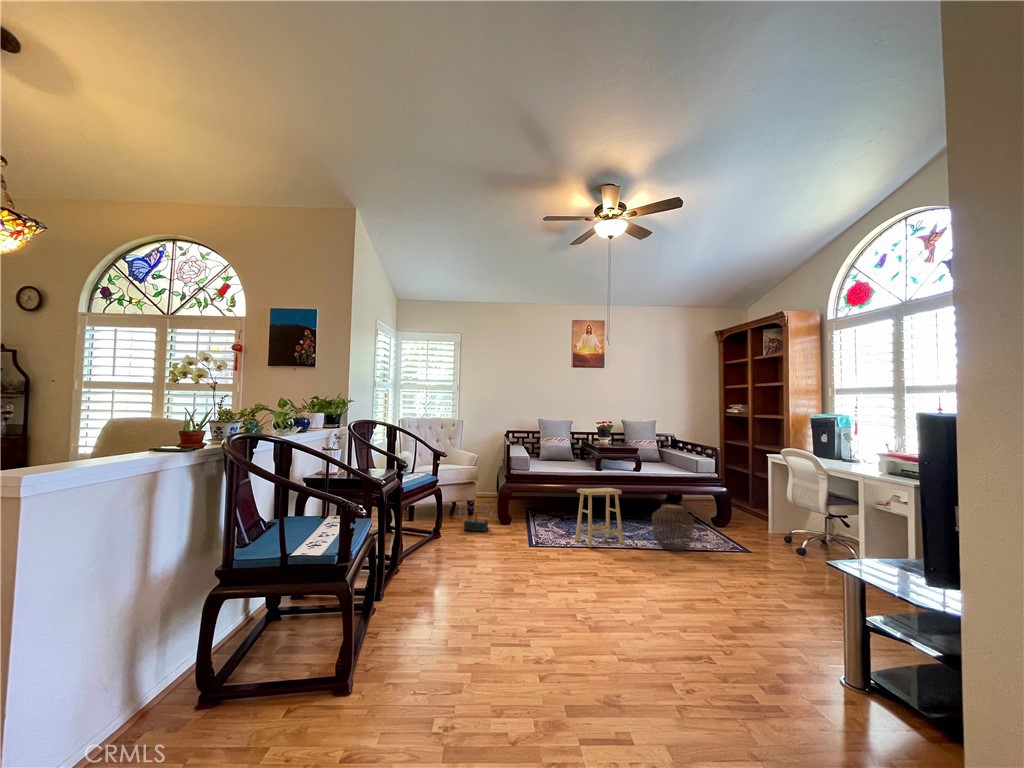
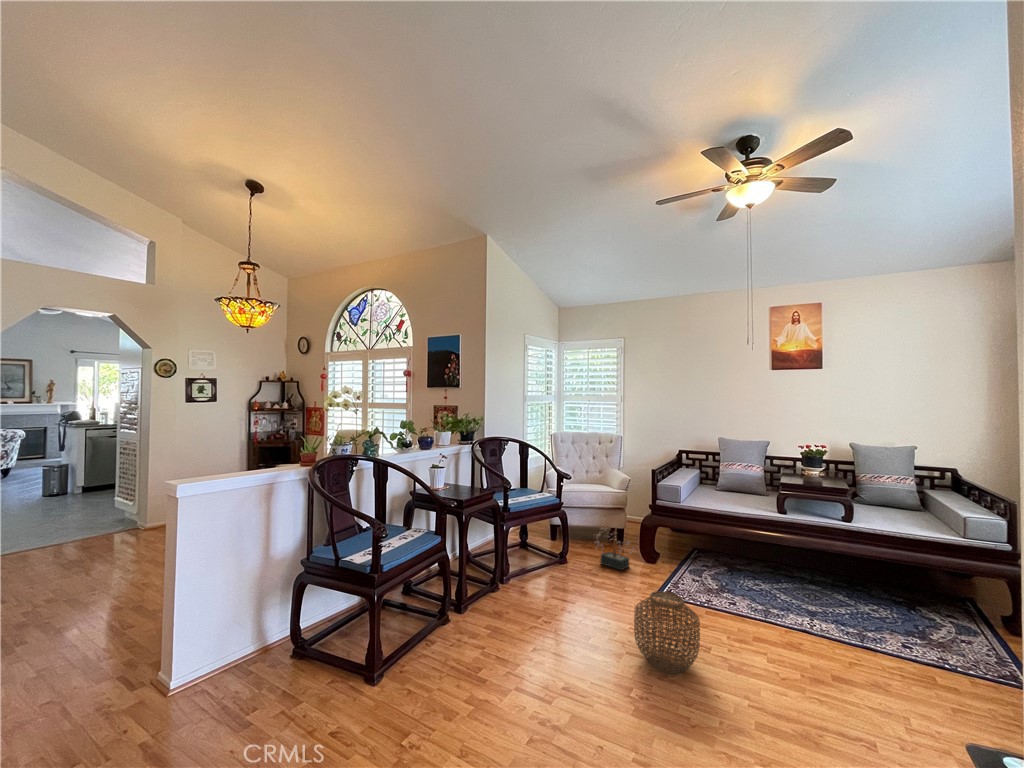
footstool: present [575,488,624,547] -> none [730,542,803,632]
woven basket: present [652,504,694,551] -> present [634,591,700,674]

